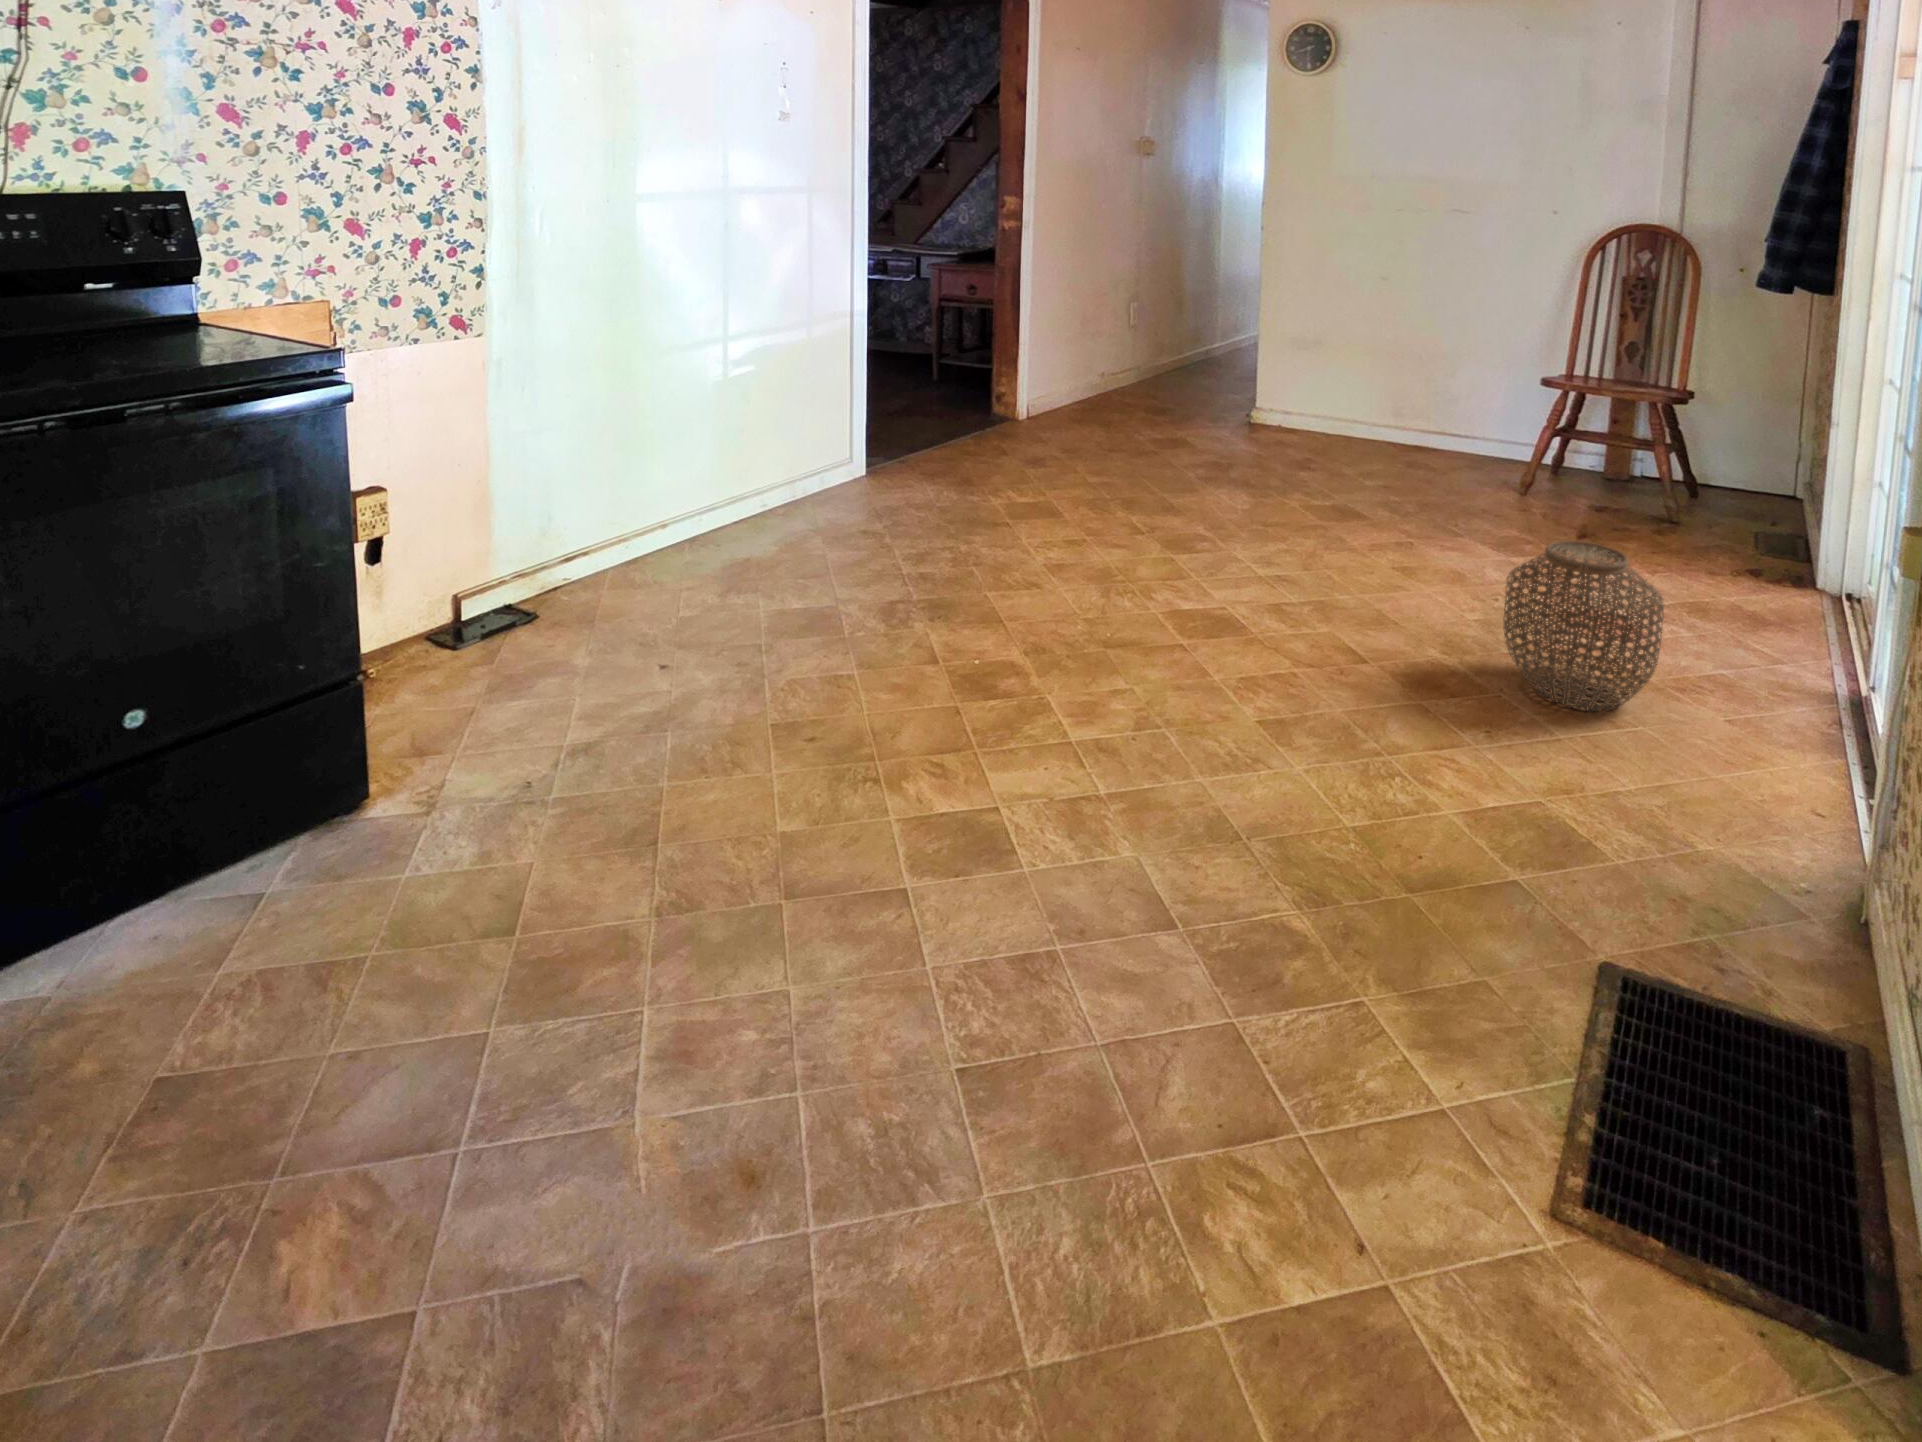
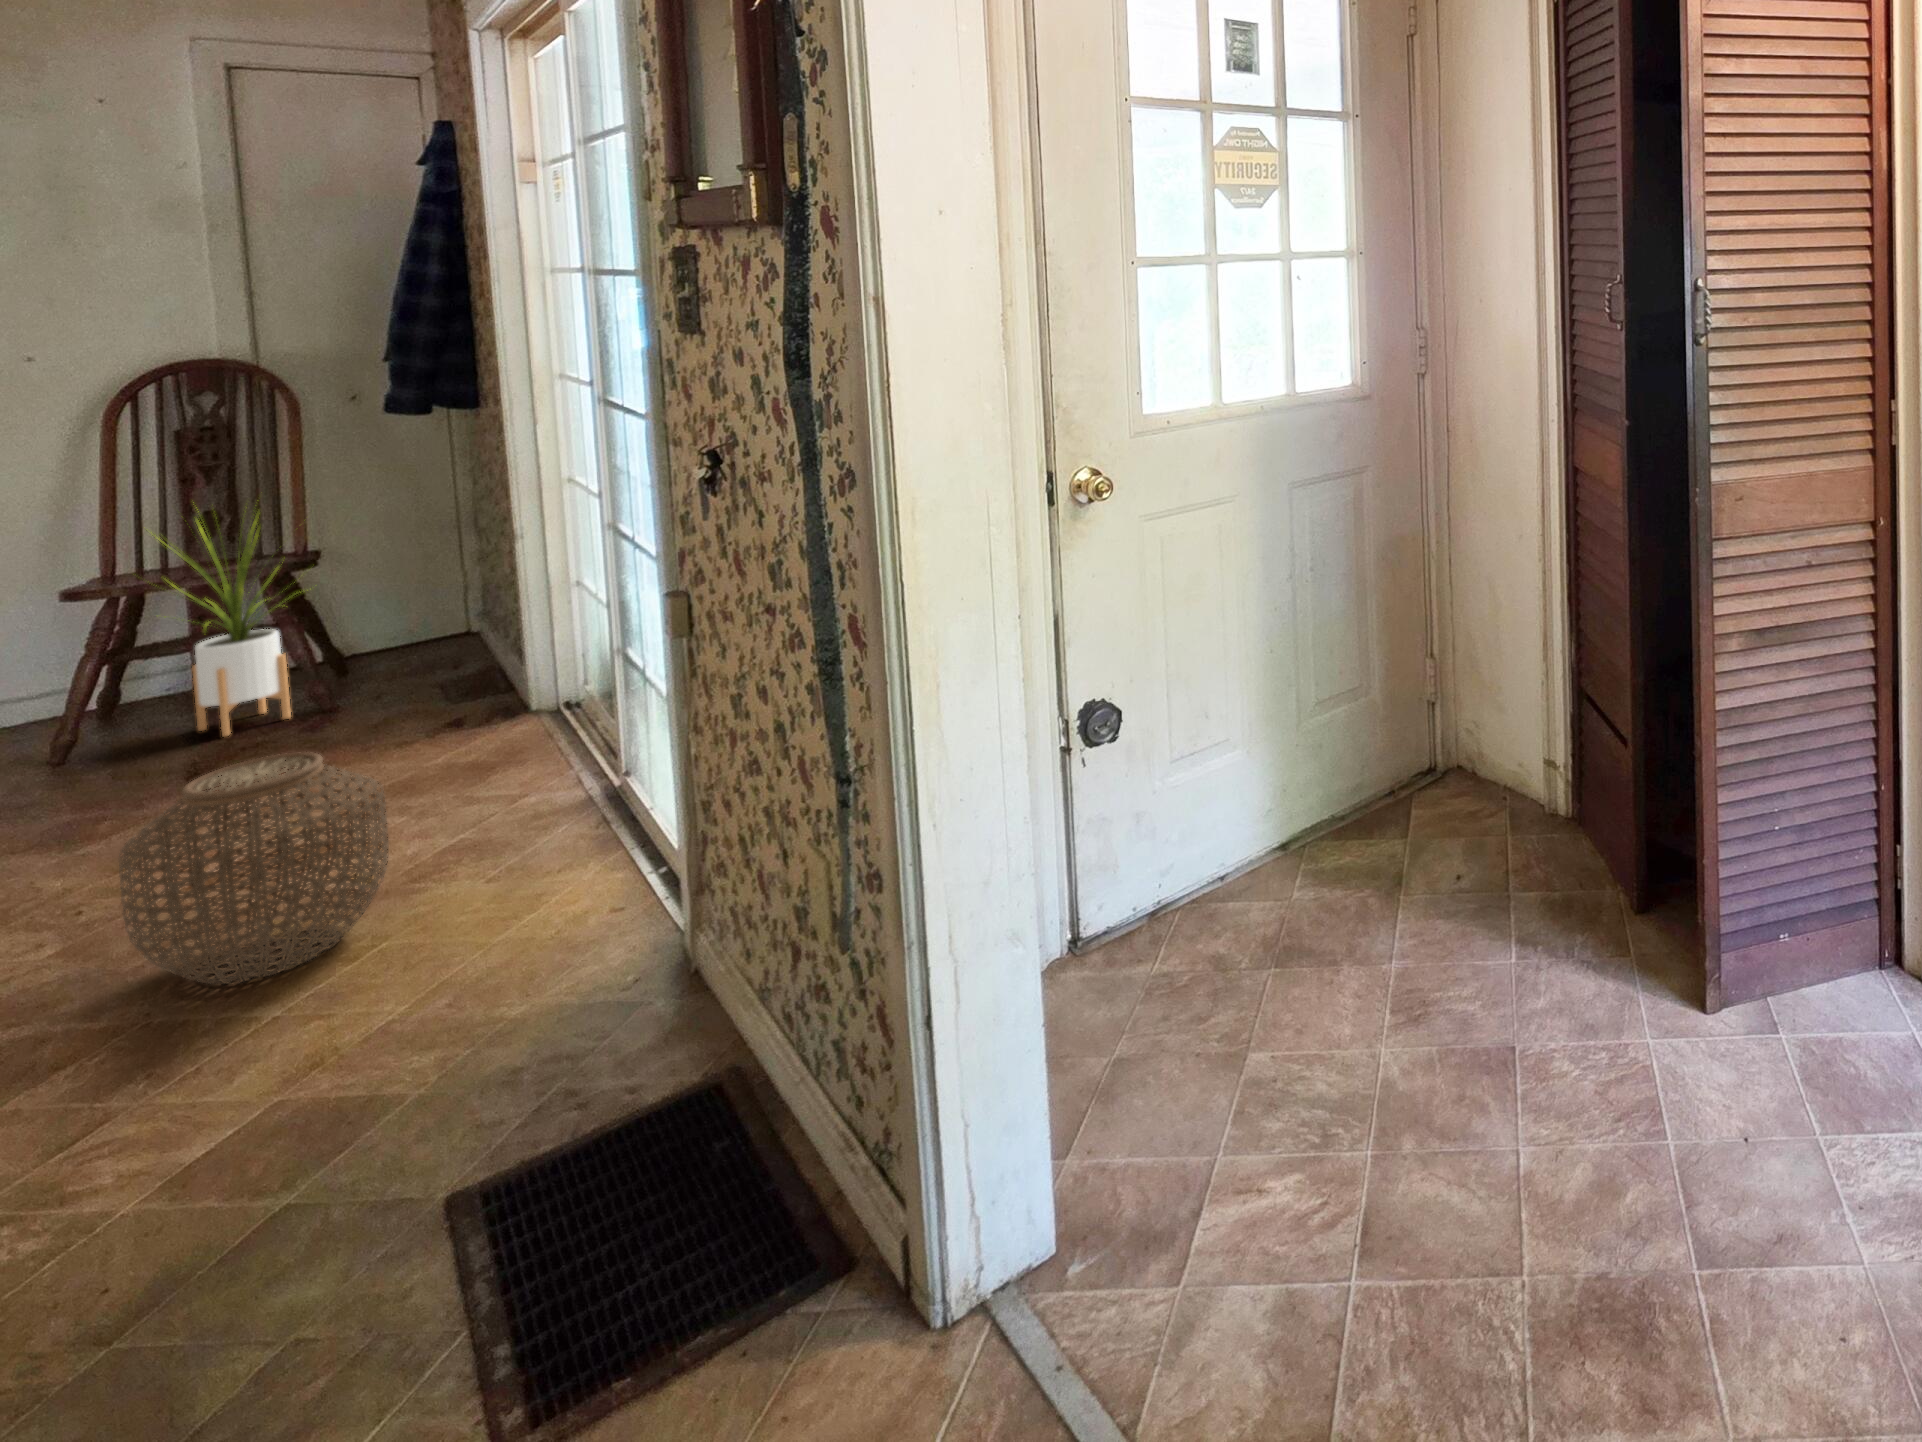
house plant: none [1576,333,1691,519] -> present [135,500,302,737]

